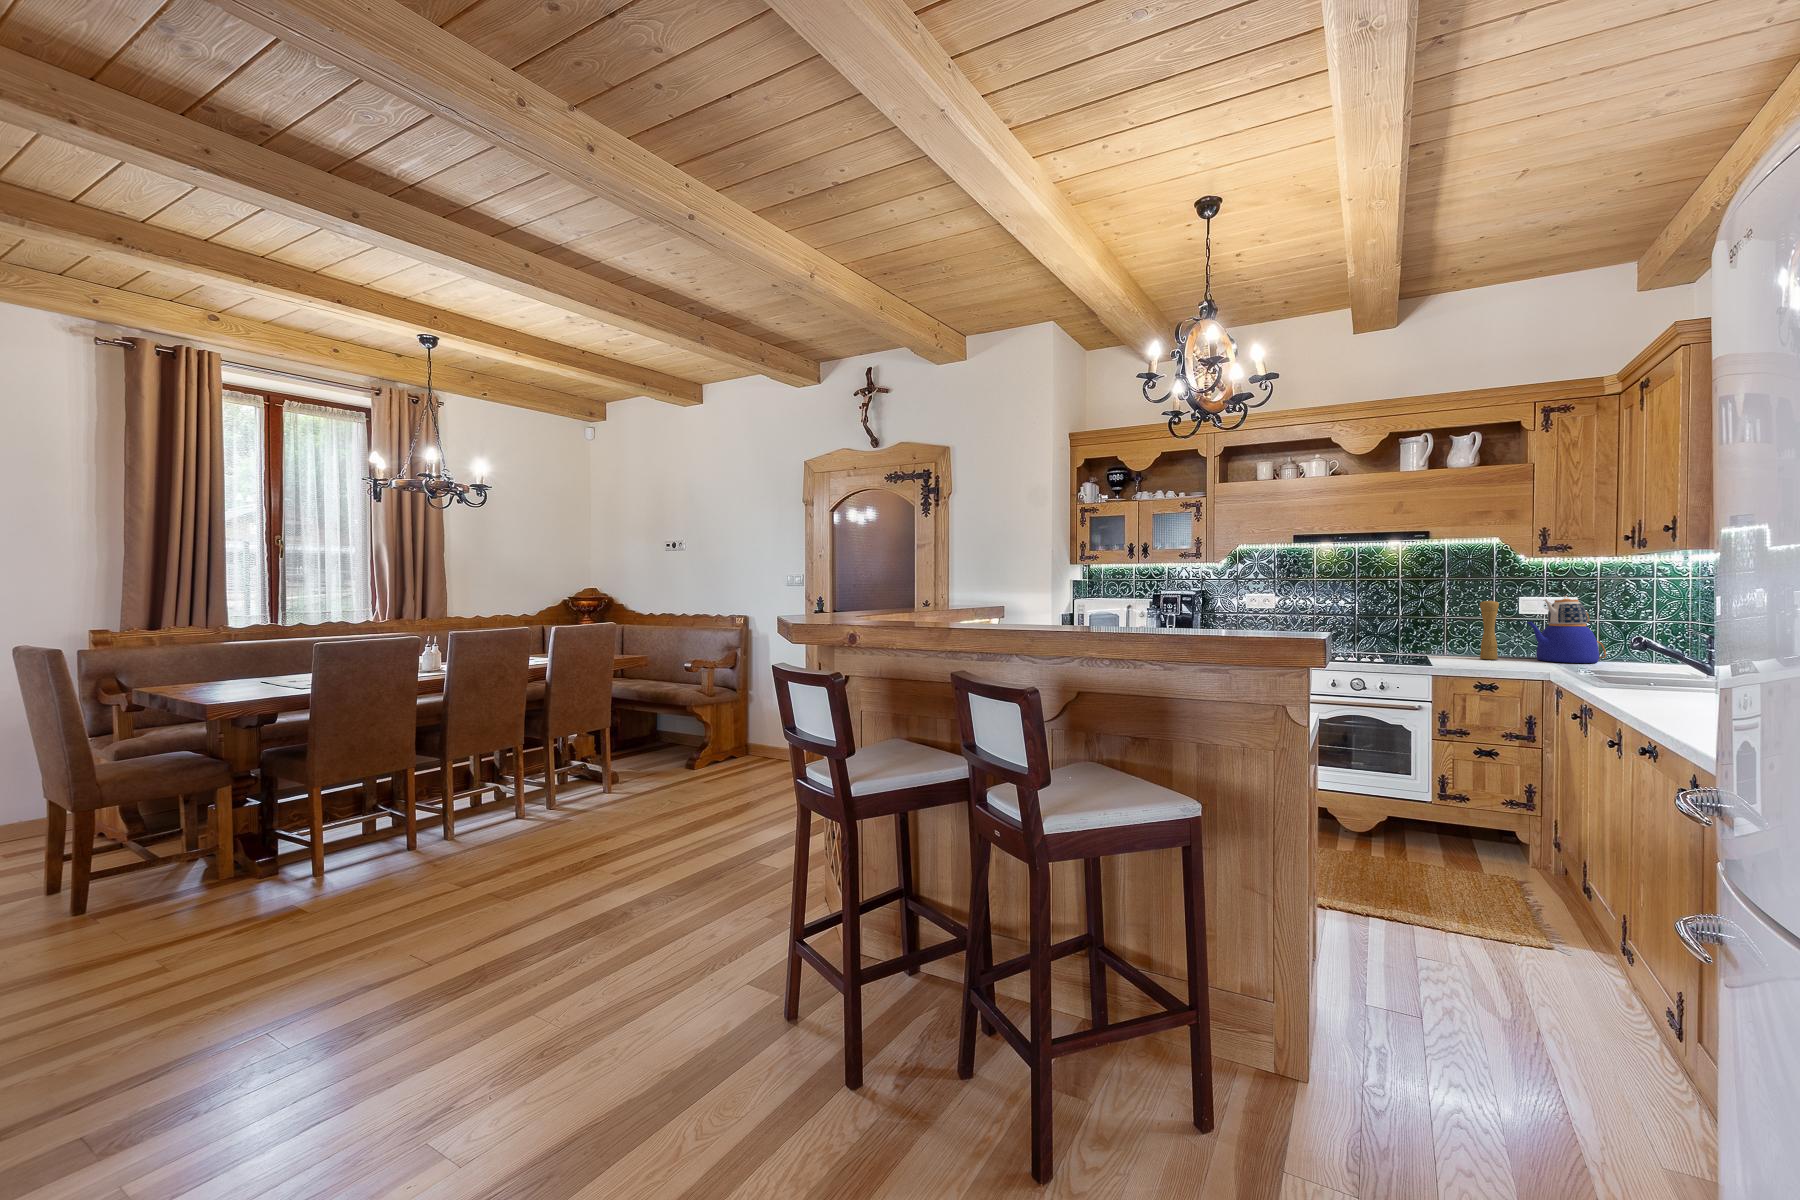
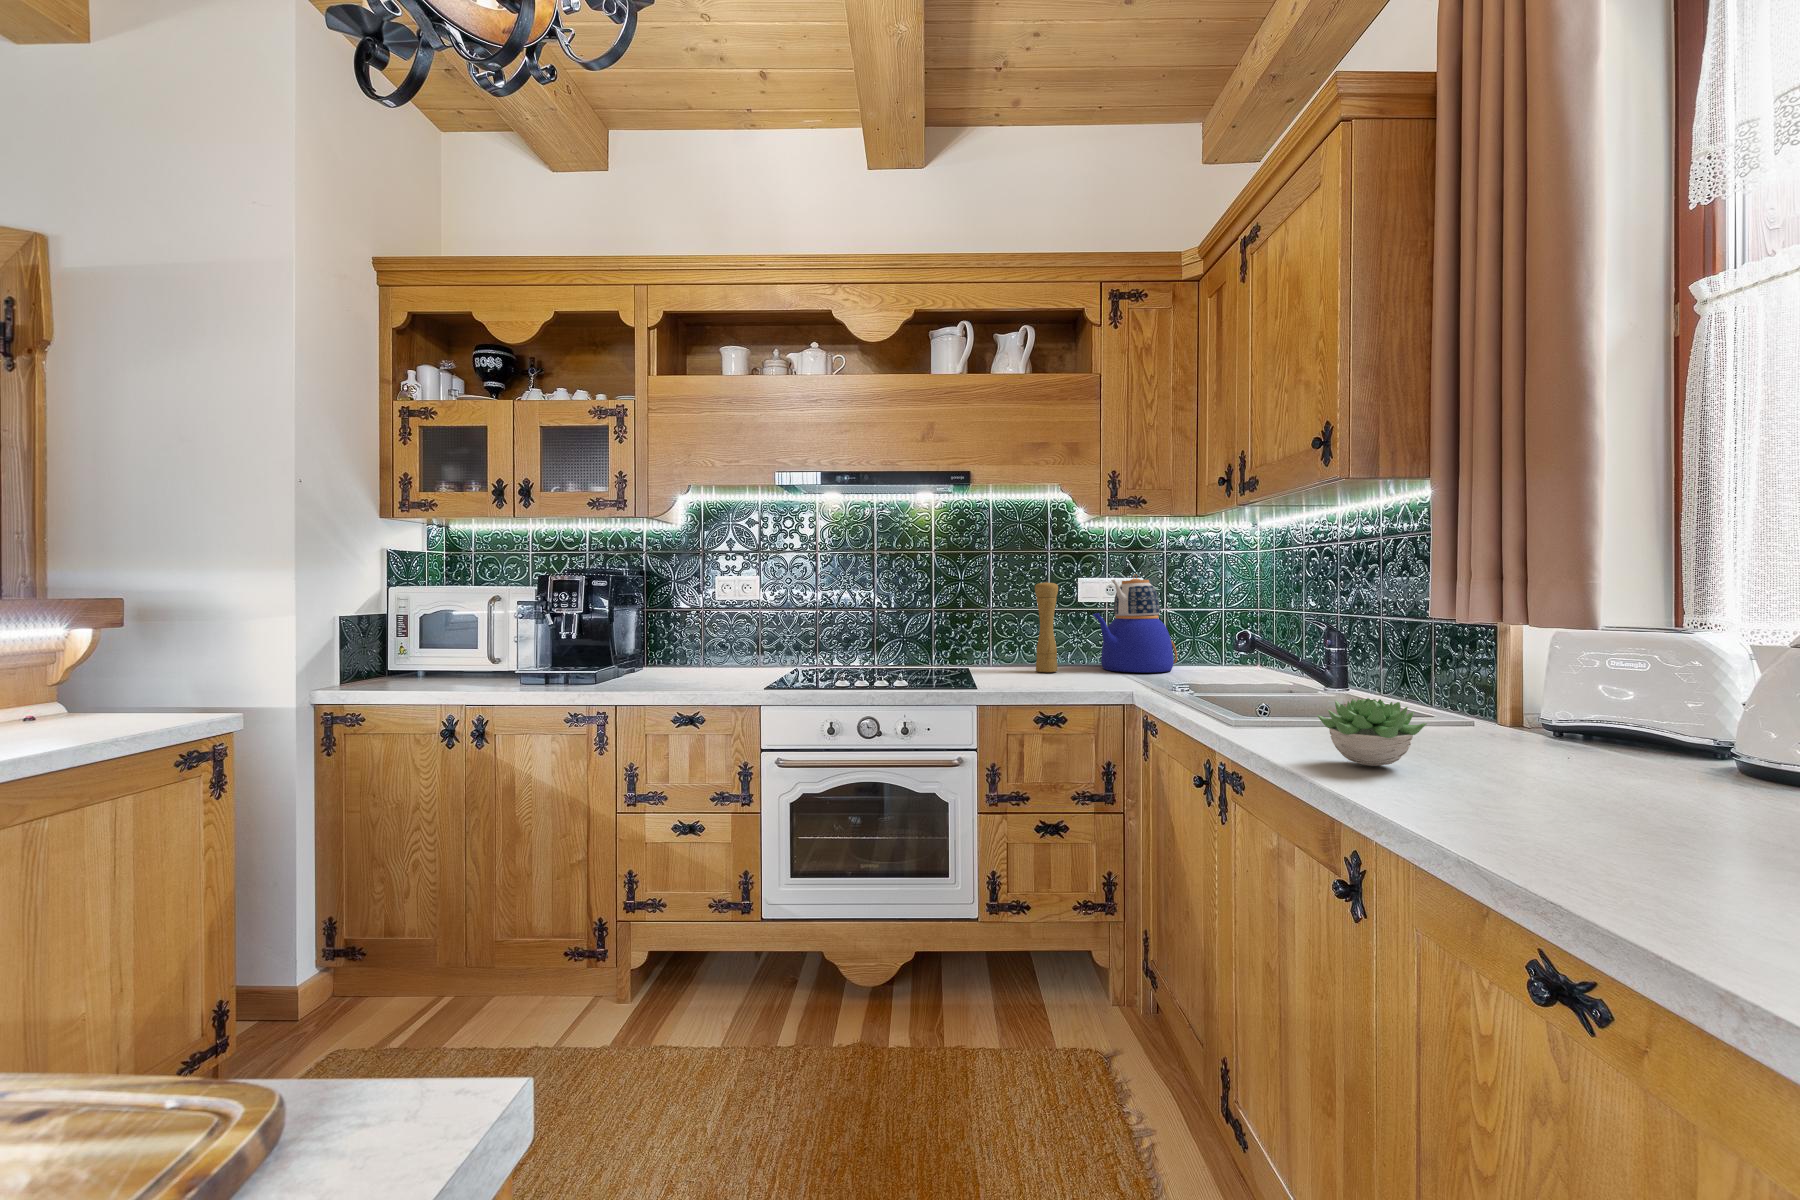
succulent plant: none [1619,666,1679,697] -> present [1317,698,1427,766]

